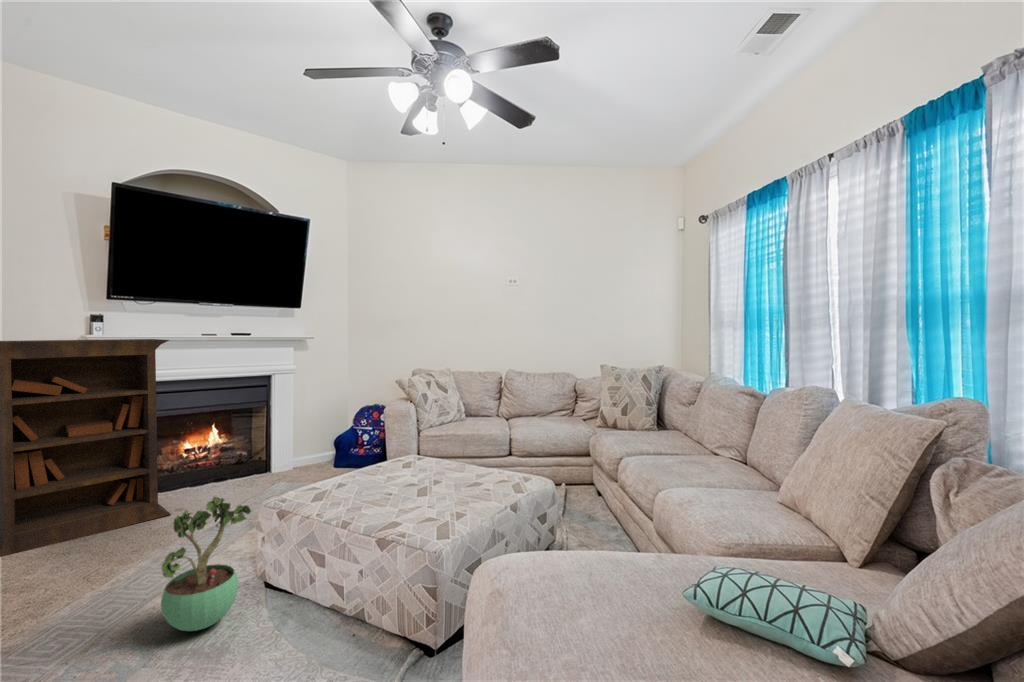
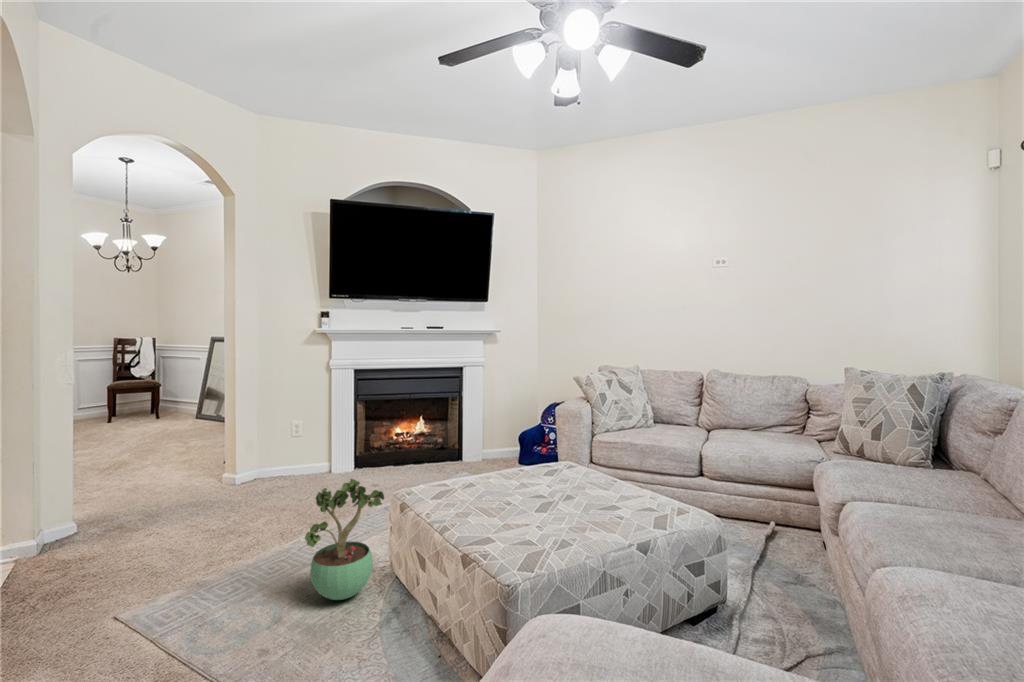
bookcase: present [0,339,171,557] -> none [241,332,369,504]

